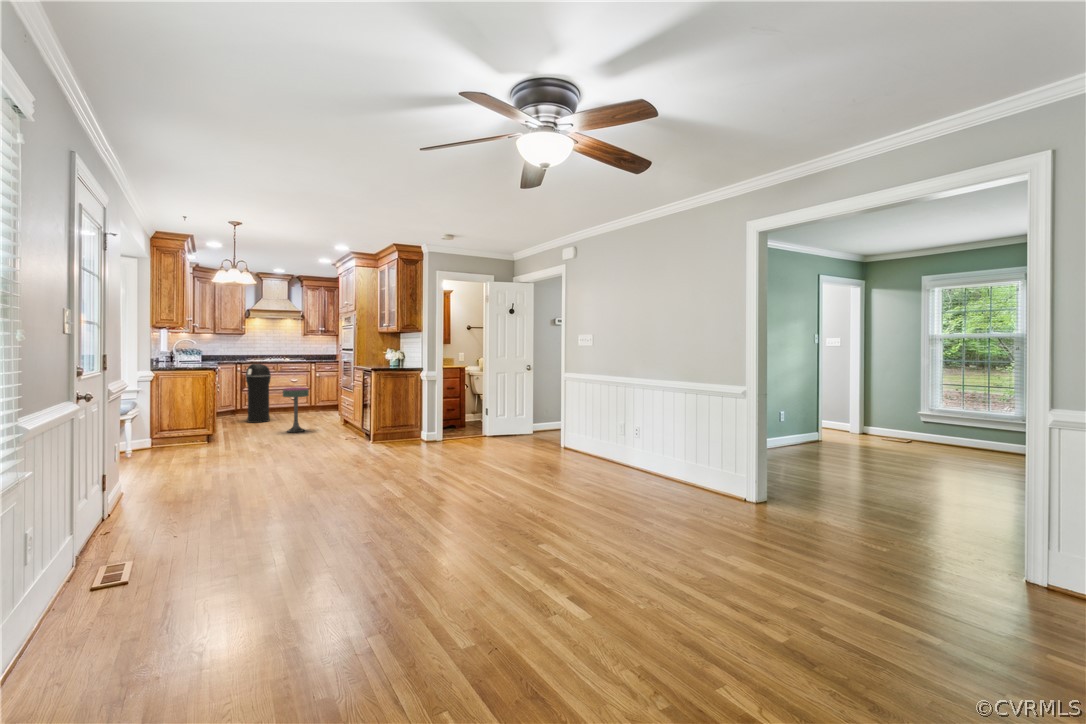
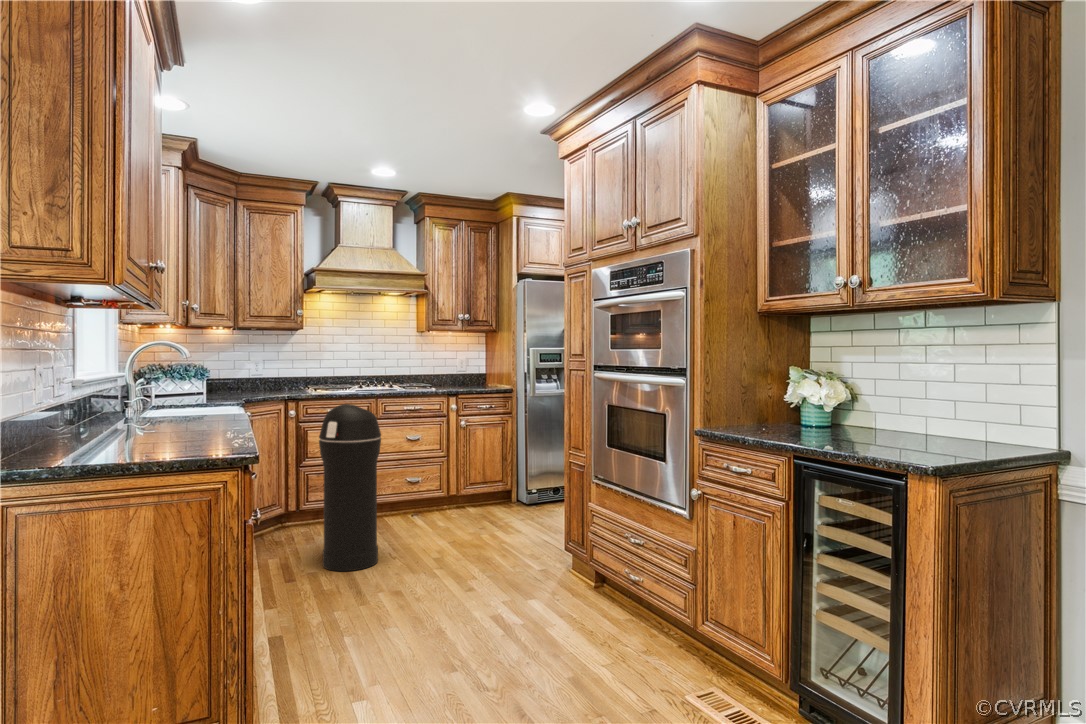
bar stool: present [283,388,309,432] -> none [454,490,531,648]

